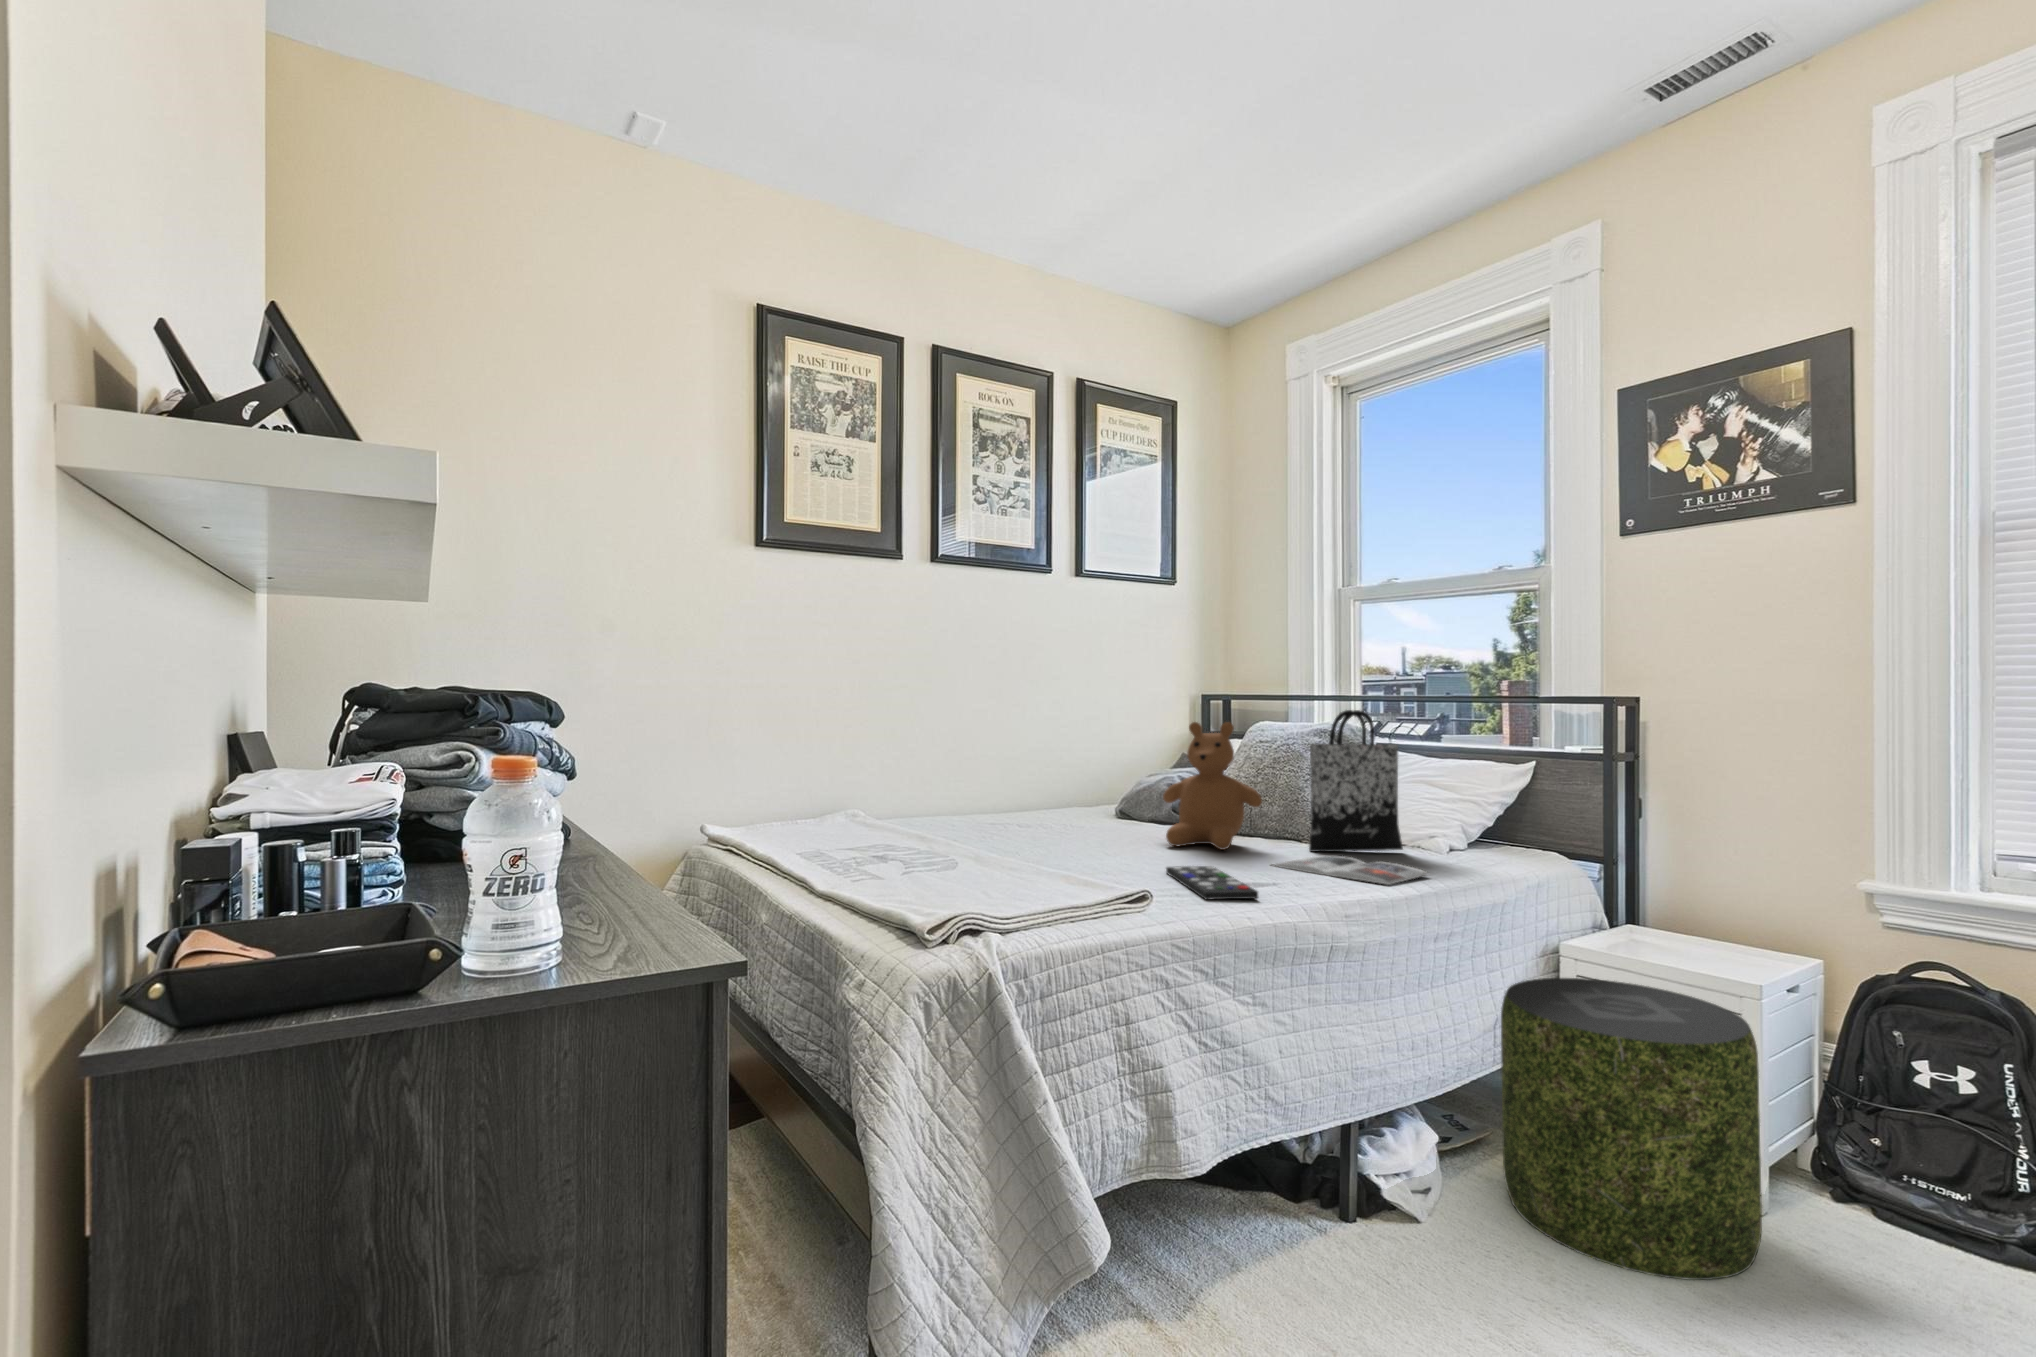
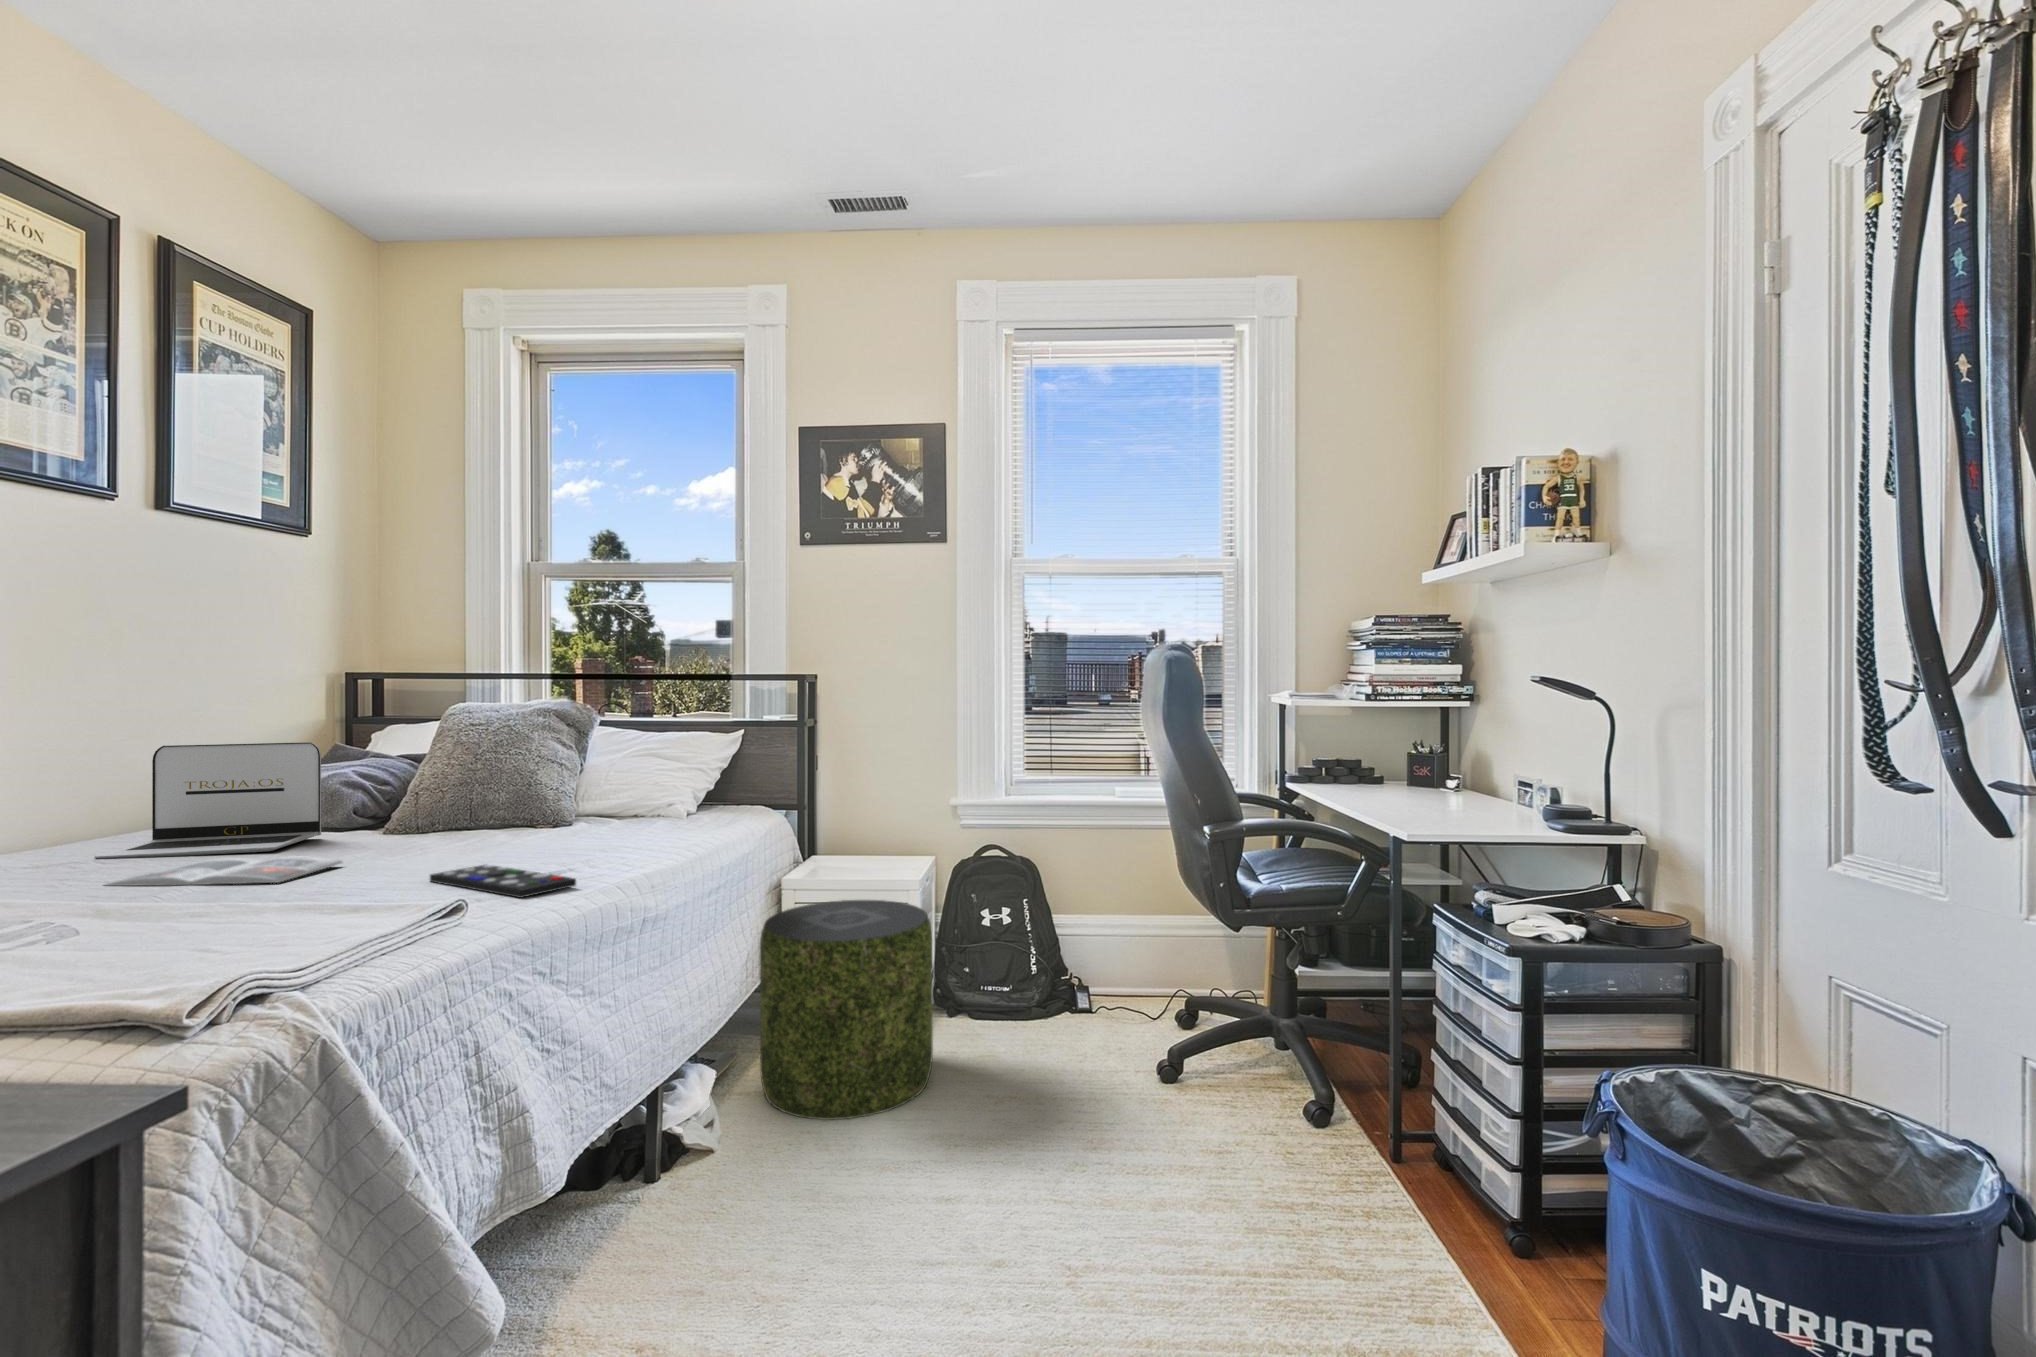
tote bag: present [1309,710,1403,852] -> none [551,689,639,838]
teddy bear: present [1163,722,1262,850] -> none [362,705,499,854]
laptop: none [1021,747,1151,832] -> present [94,742,321,859]
magazine: present [1272,856,1428,885] -> present [106,857,342,886]

